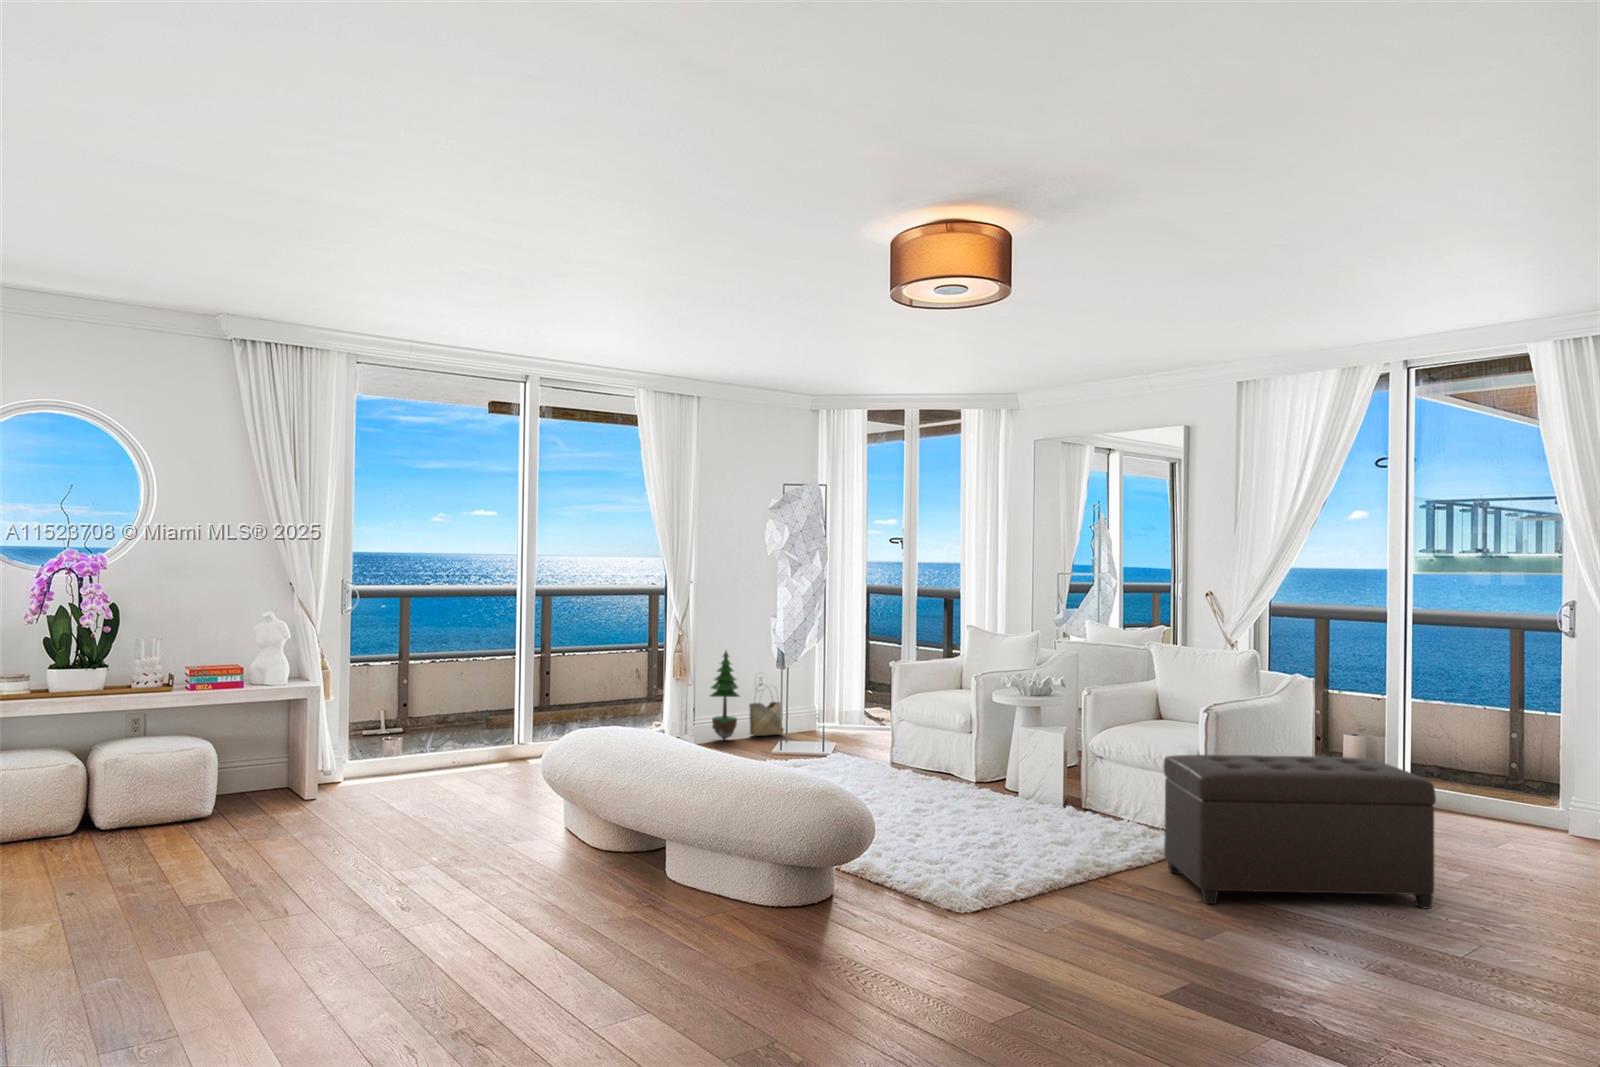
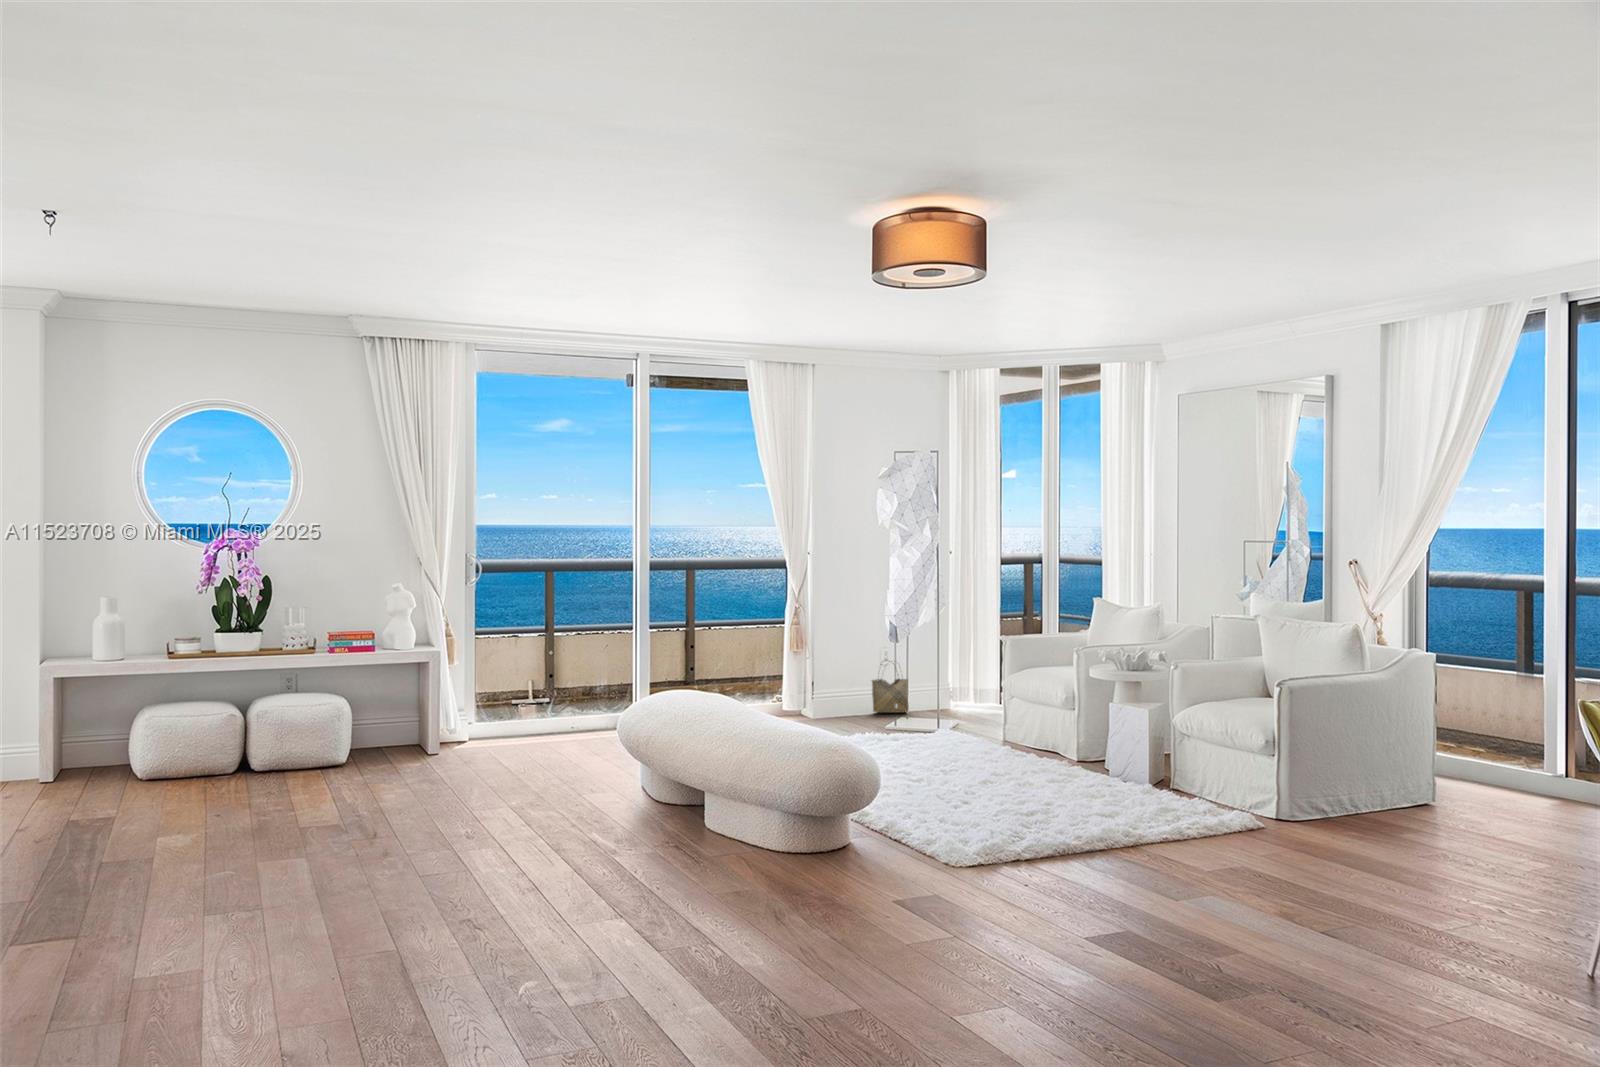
potted tree: present [710,651,739,739] -> none [828,623,861,716]
ottoman: present [1163,755,1436,908] -> none [1198,727,1466,889]

